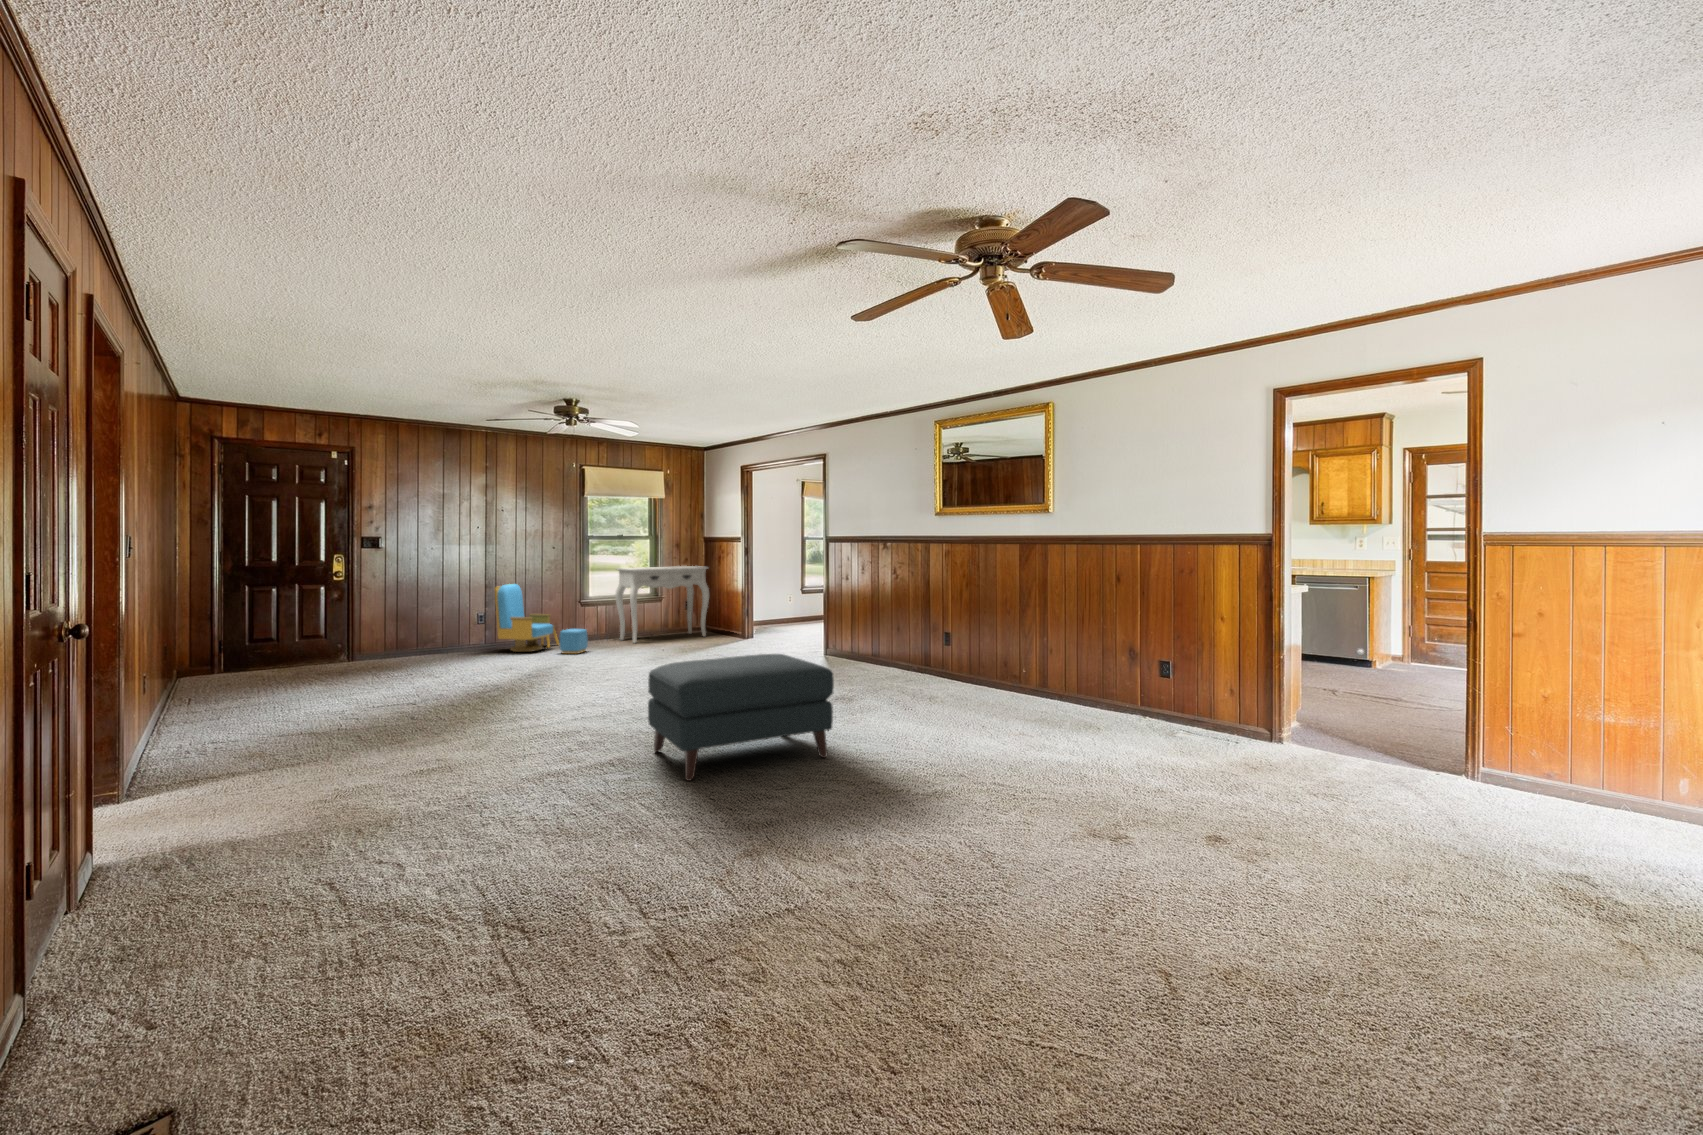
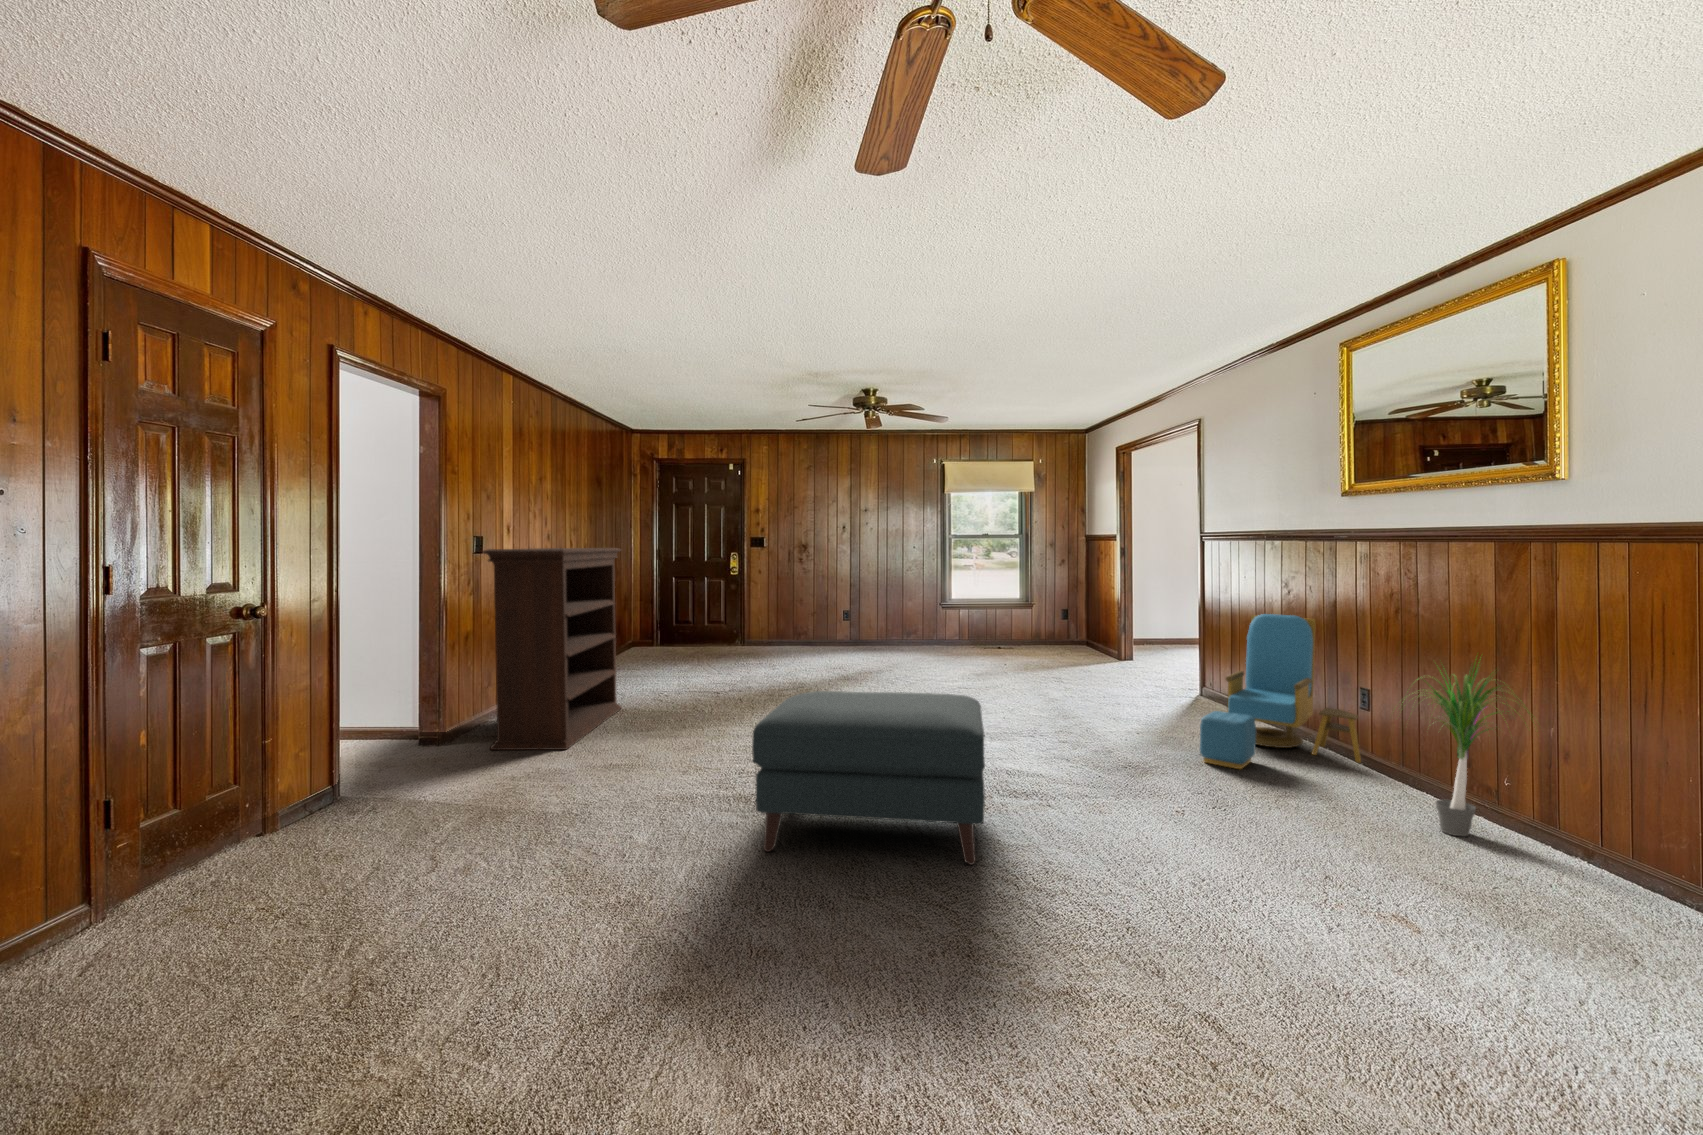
bookshelf: none [225,549,343,784] -> present [482,548,621,750]
console table: present [615,566,709,643] -> none [976,569,1081,652]
armchair: present [495,584,588,654] -> present [1200,614,1362,769]
potted plant: none [986,602,1050,701] -> present [1402,669,1534,836]

